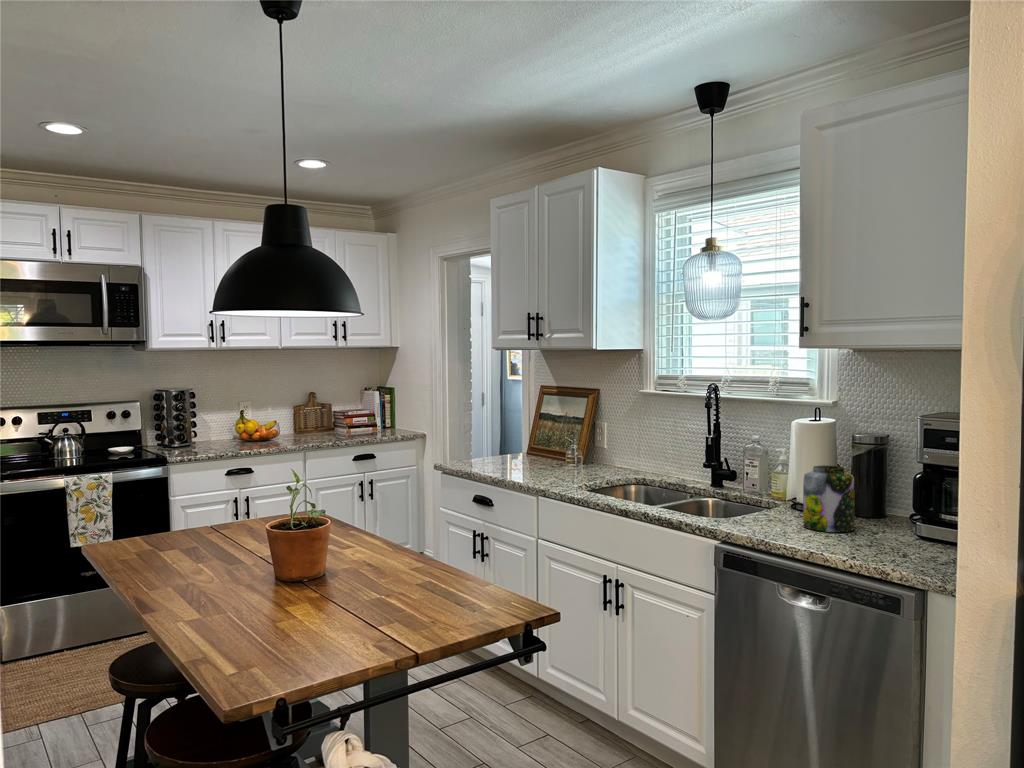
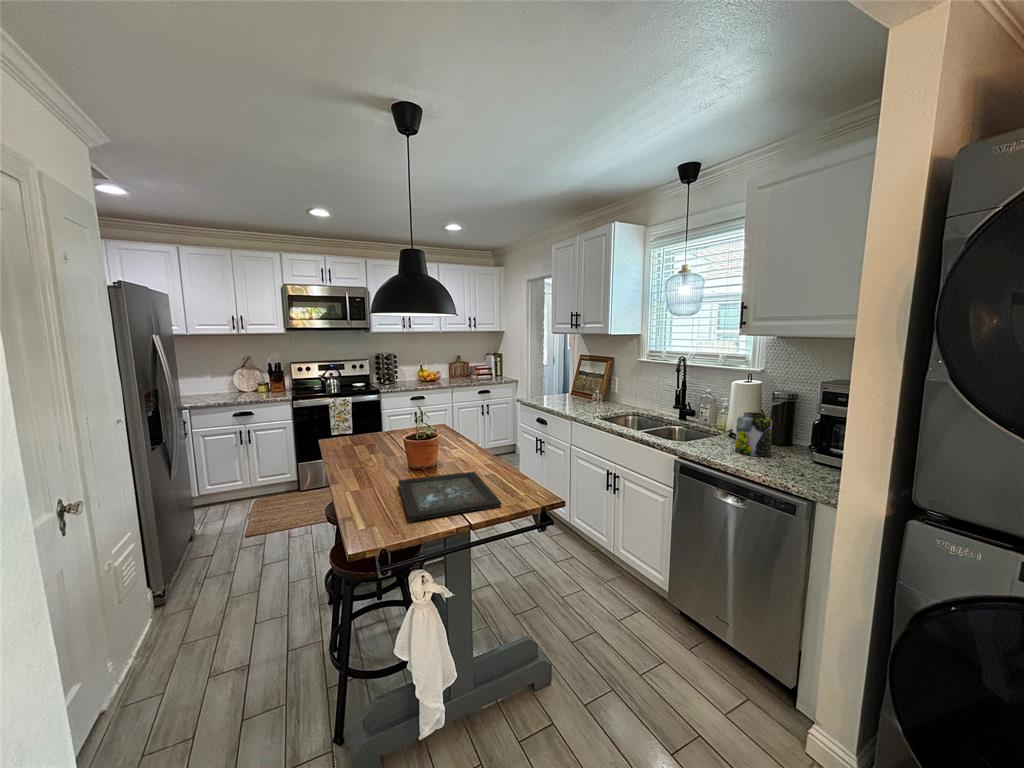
tray: none [270,578,460,653] -> present [398,472,502,521]

